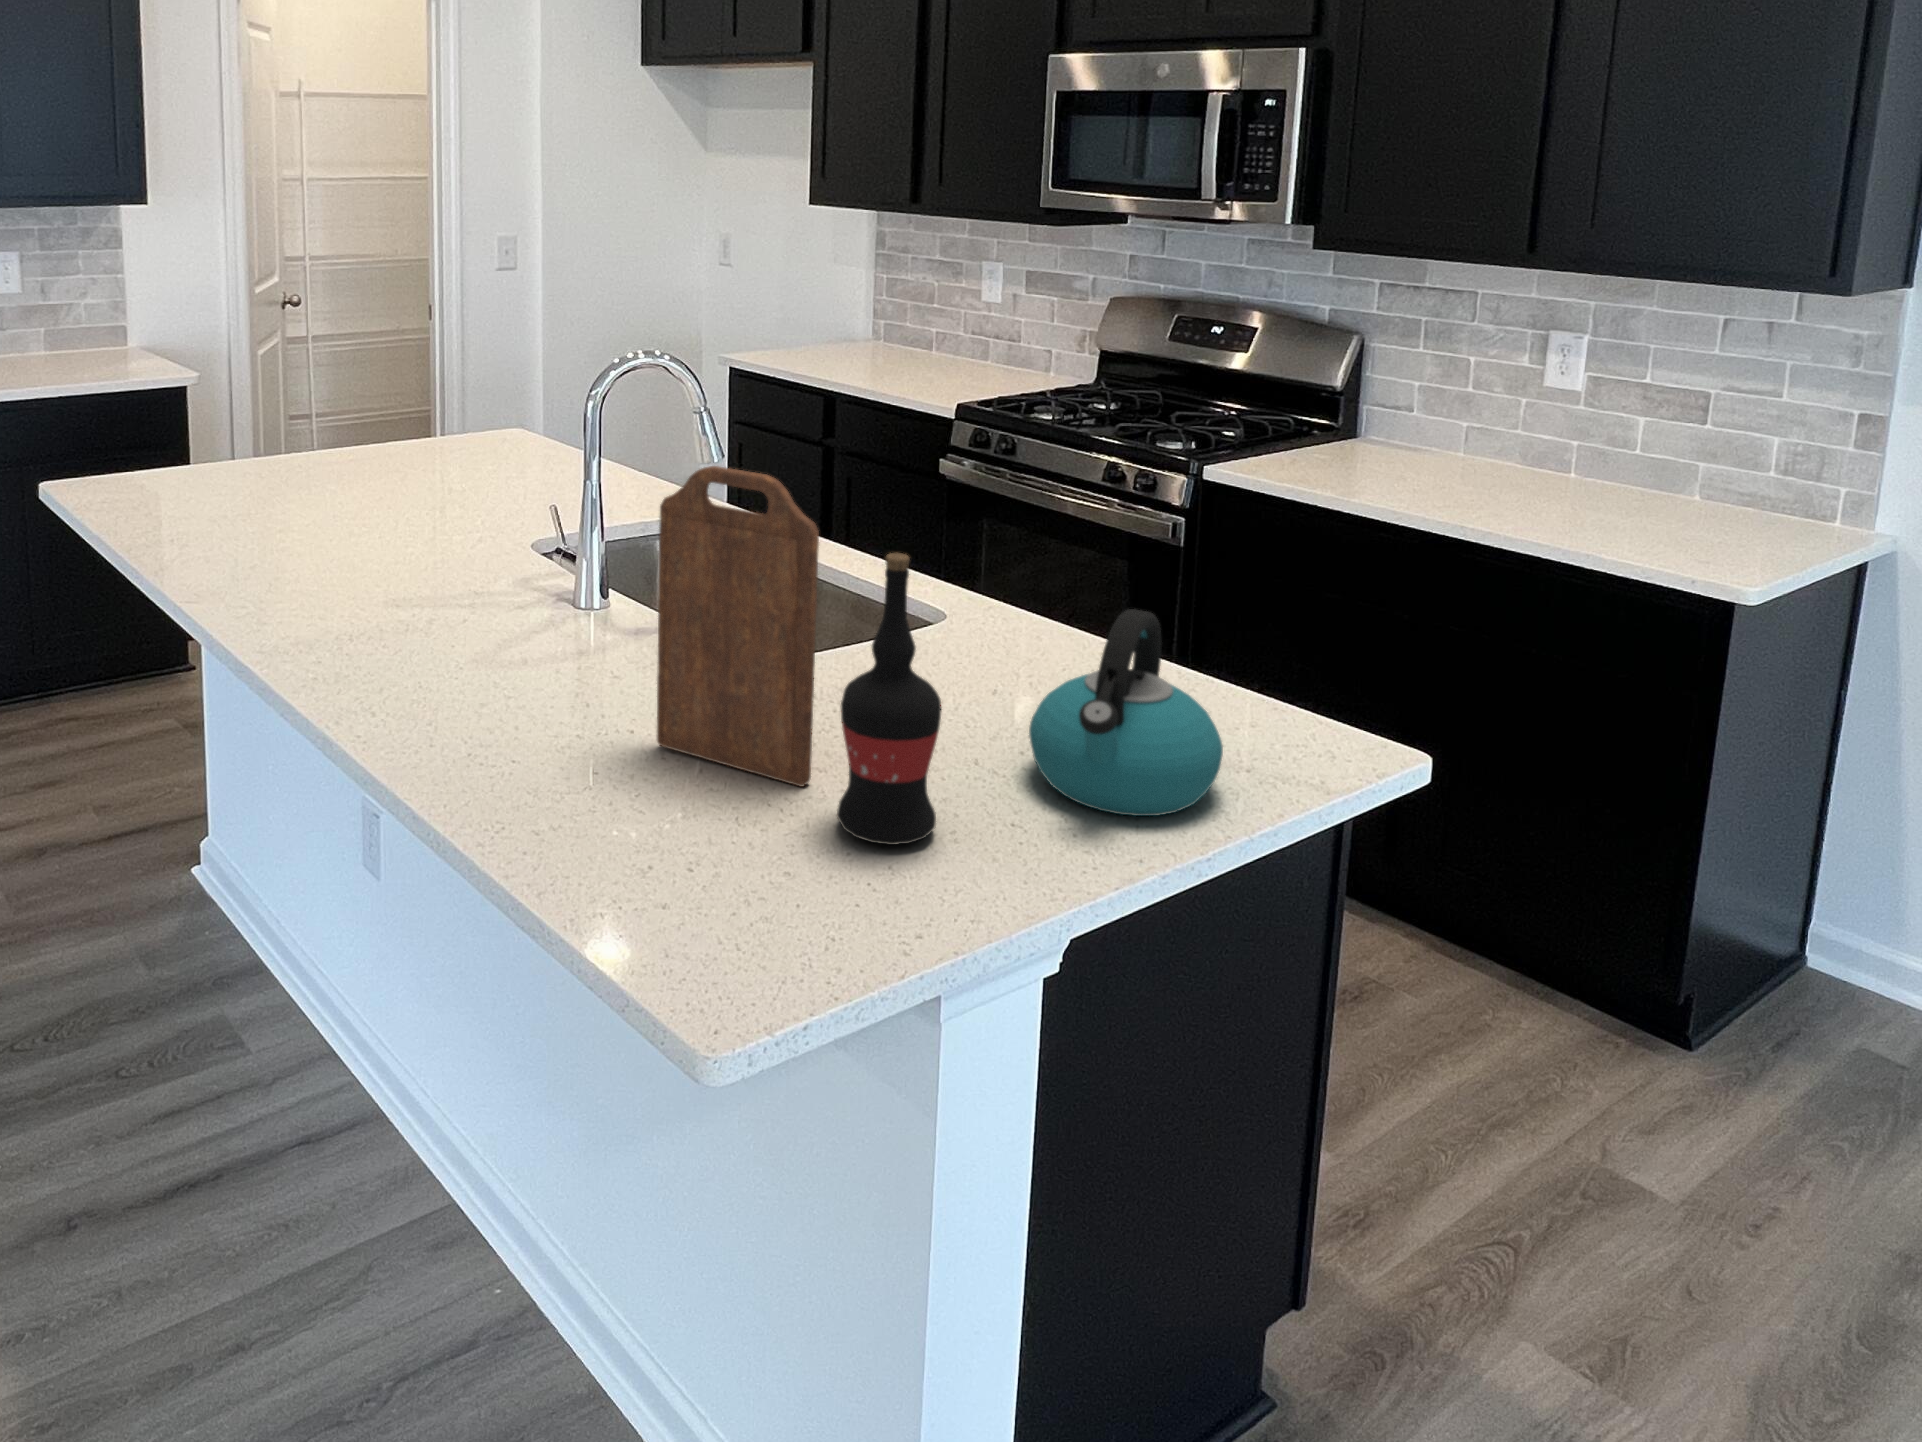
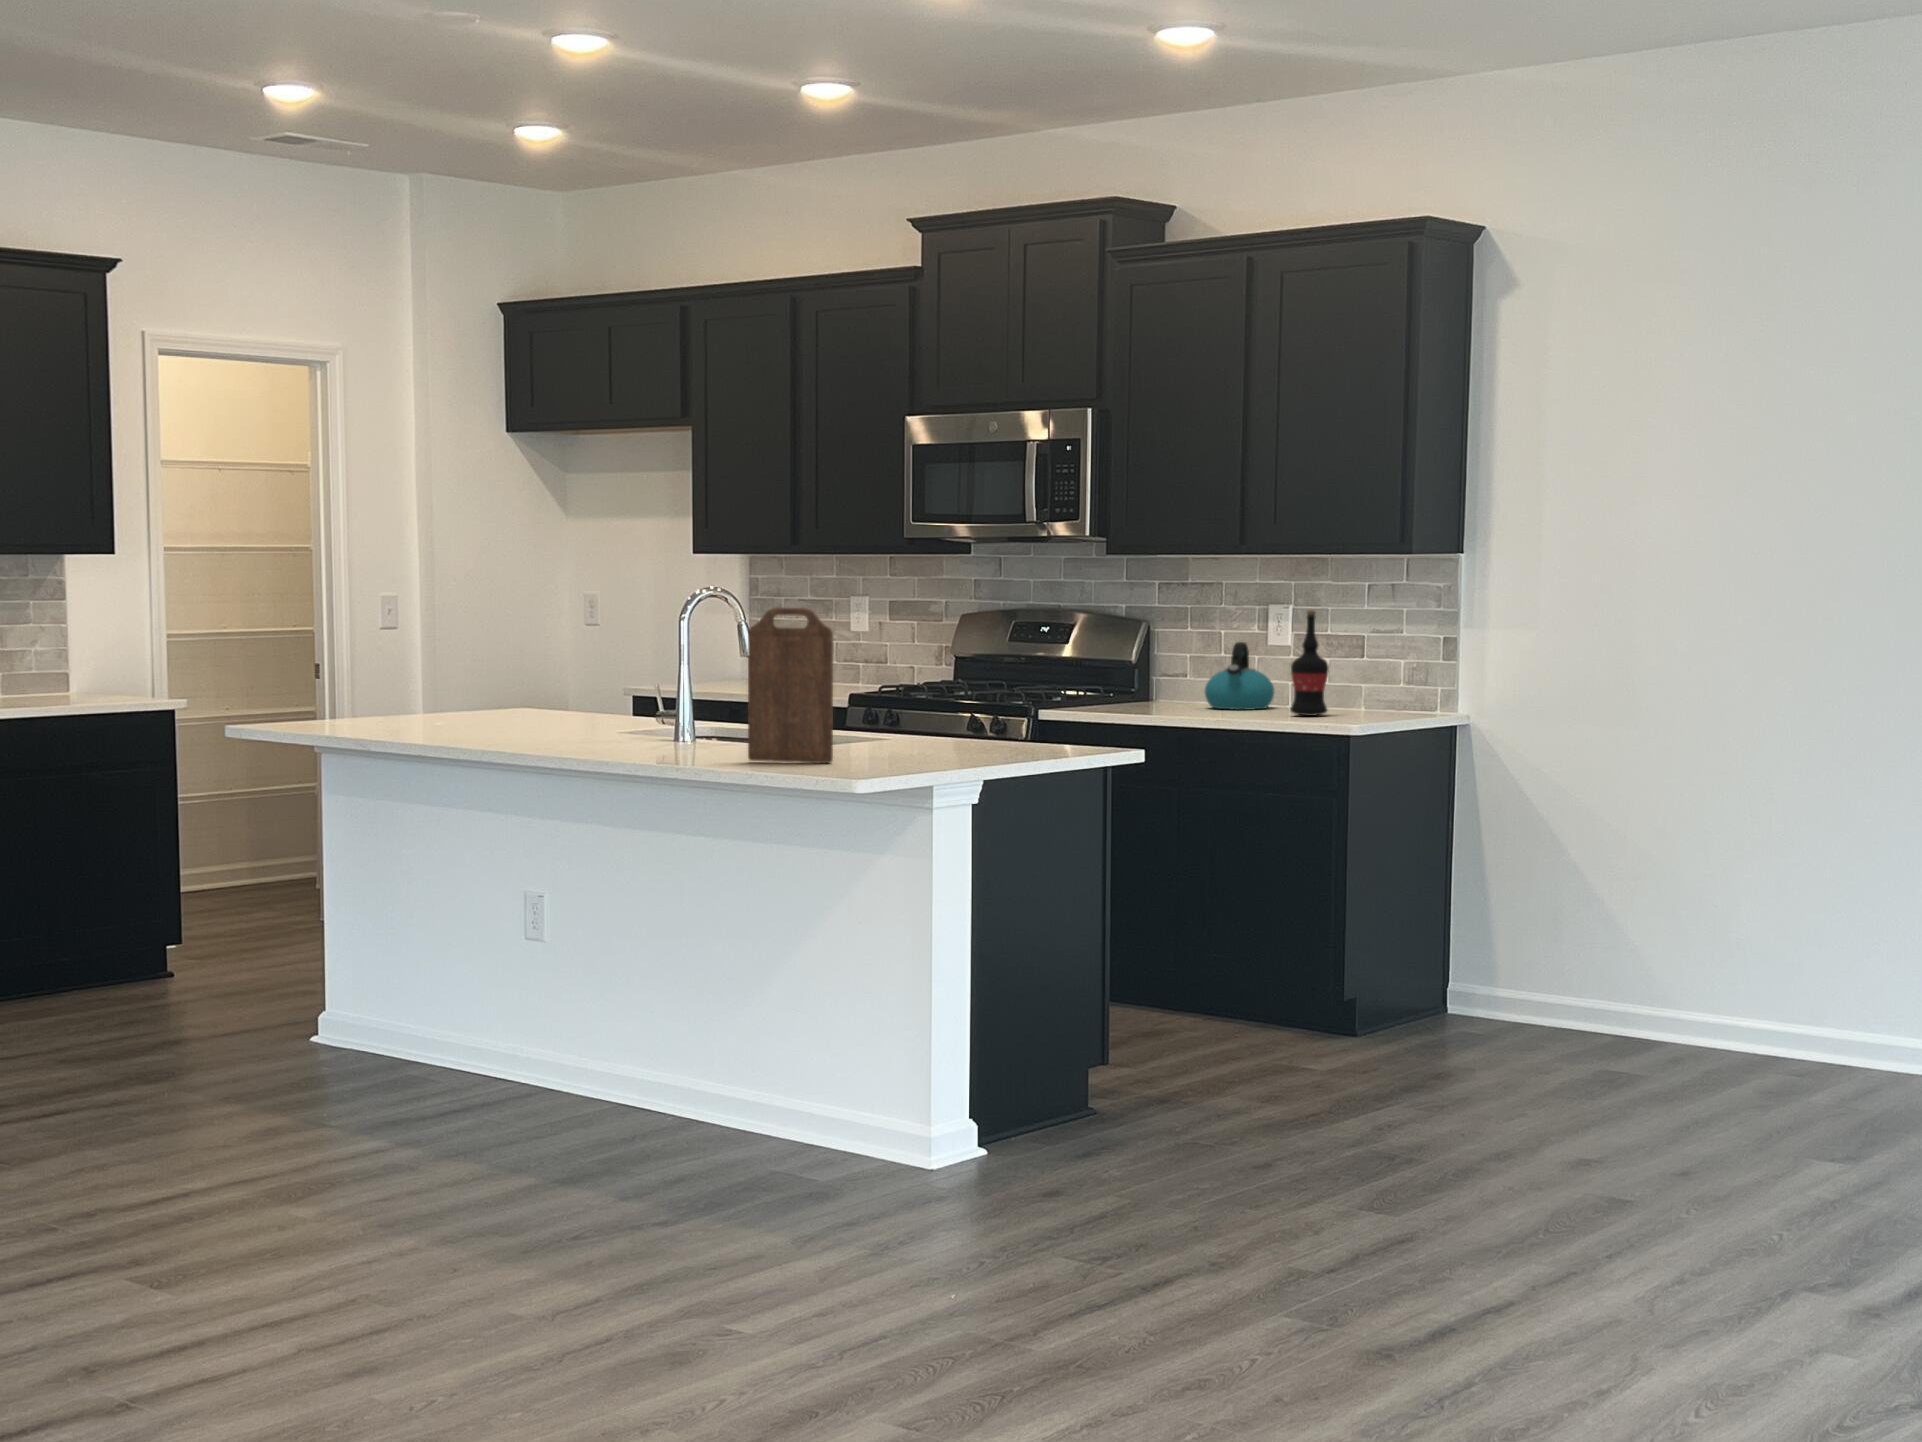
wine bottle: present [837,553,941,845] -> present [1290,610,1329,716]
kettle: present [1029,609,1223,816] -> present [1205,642,1274,710]

